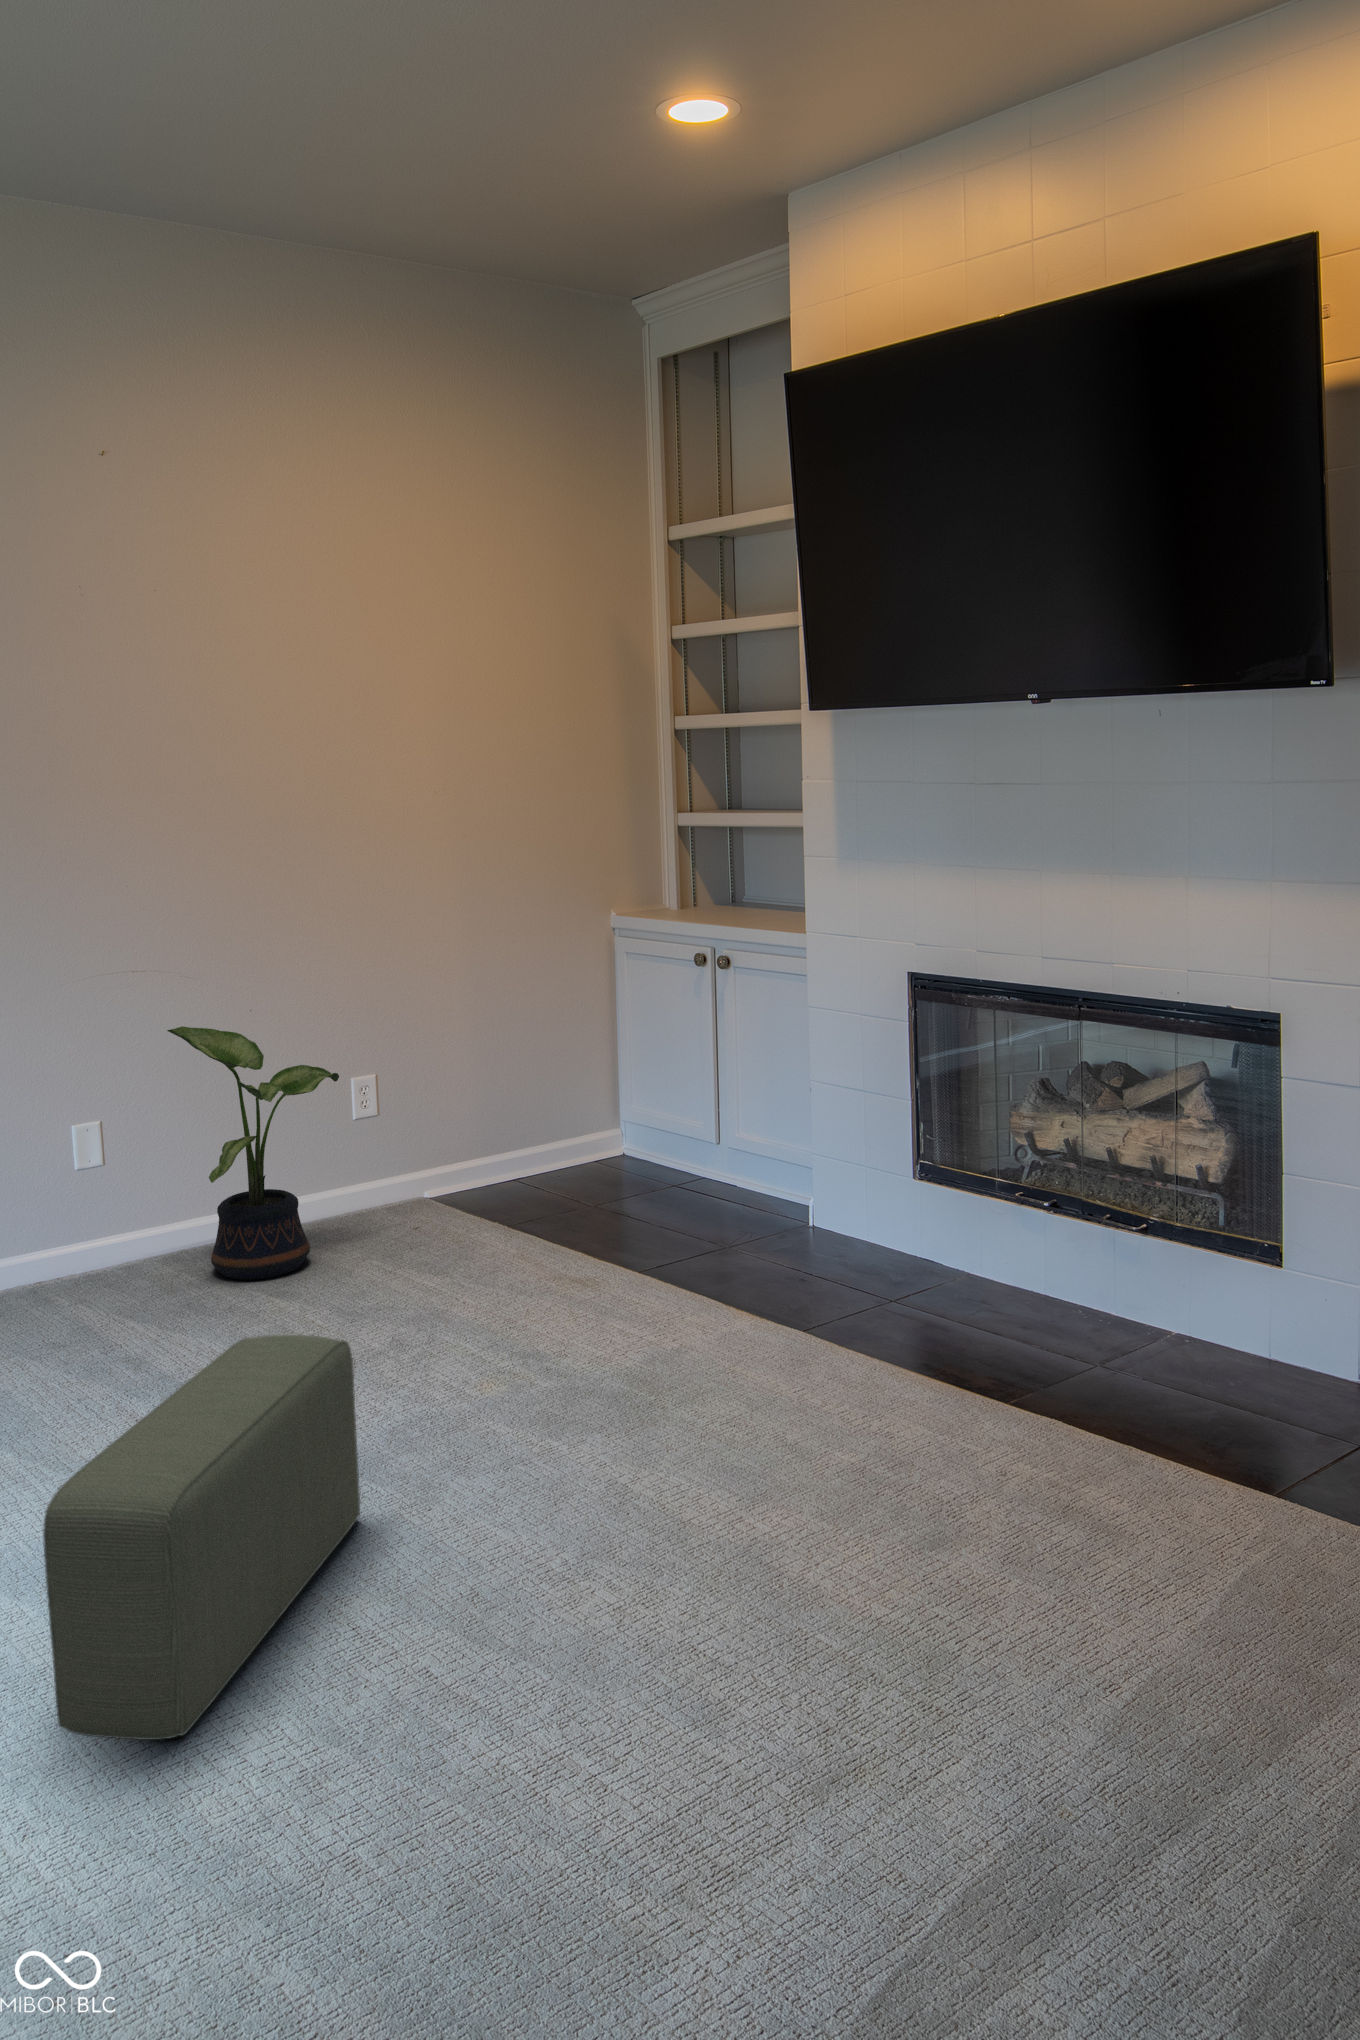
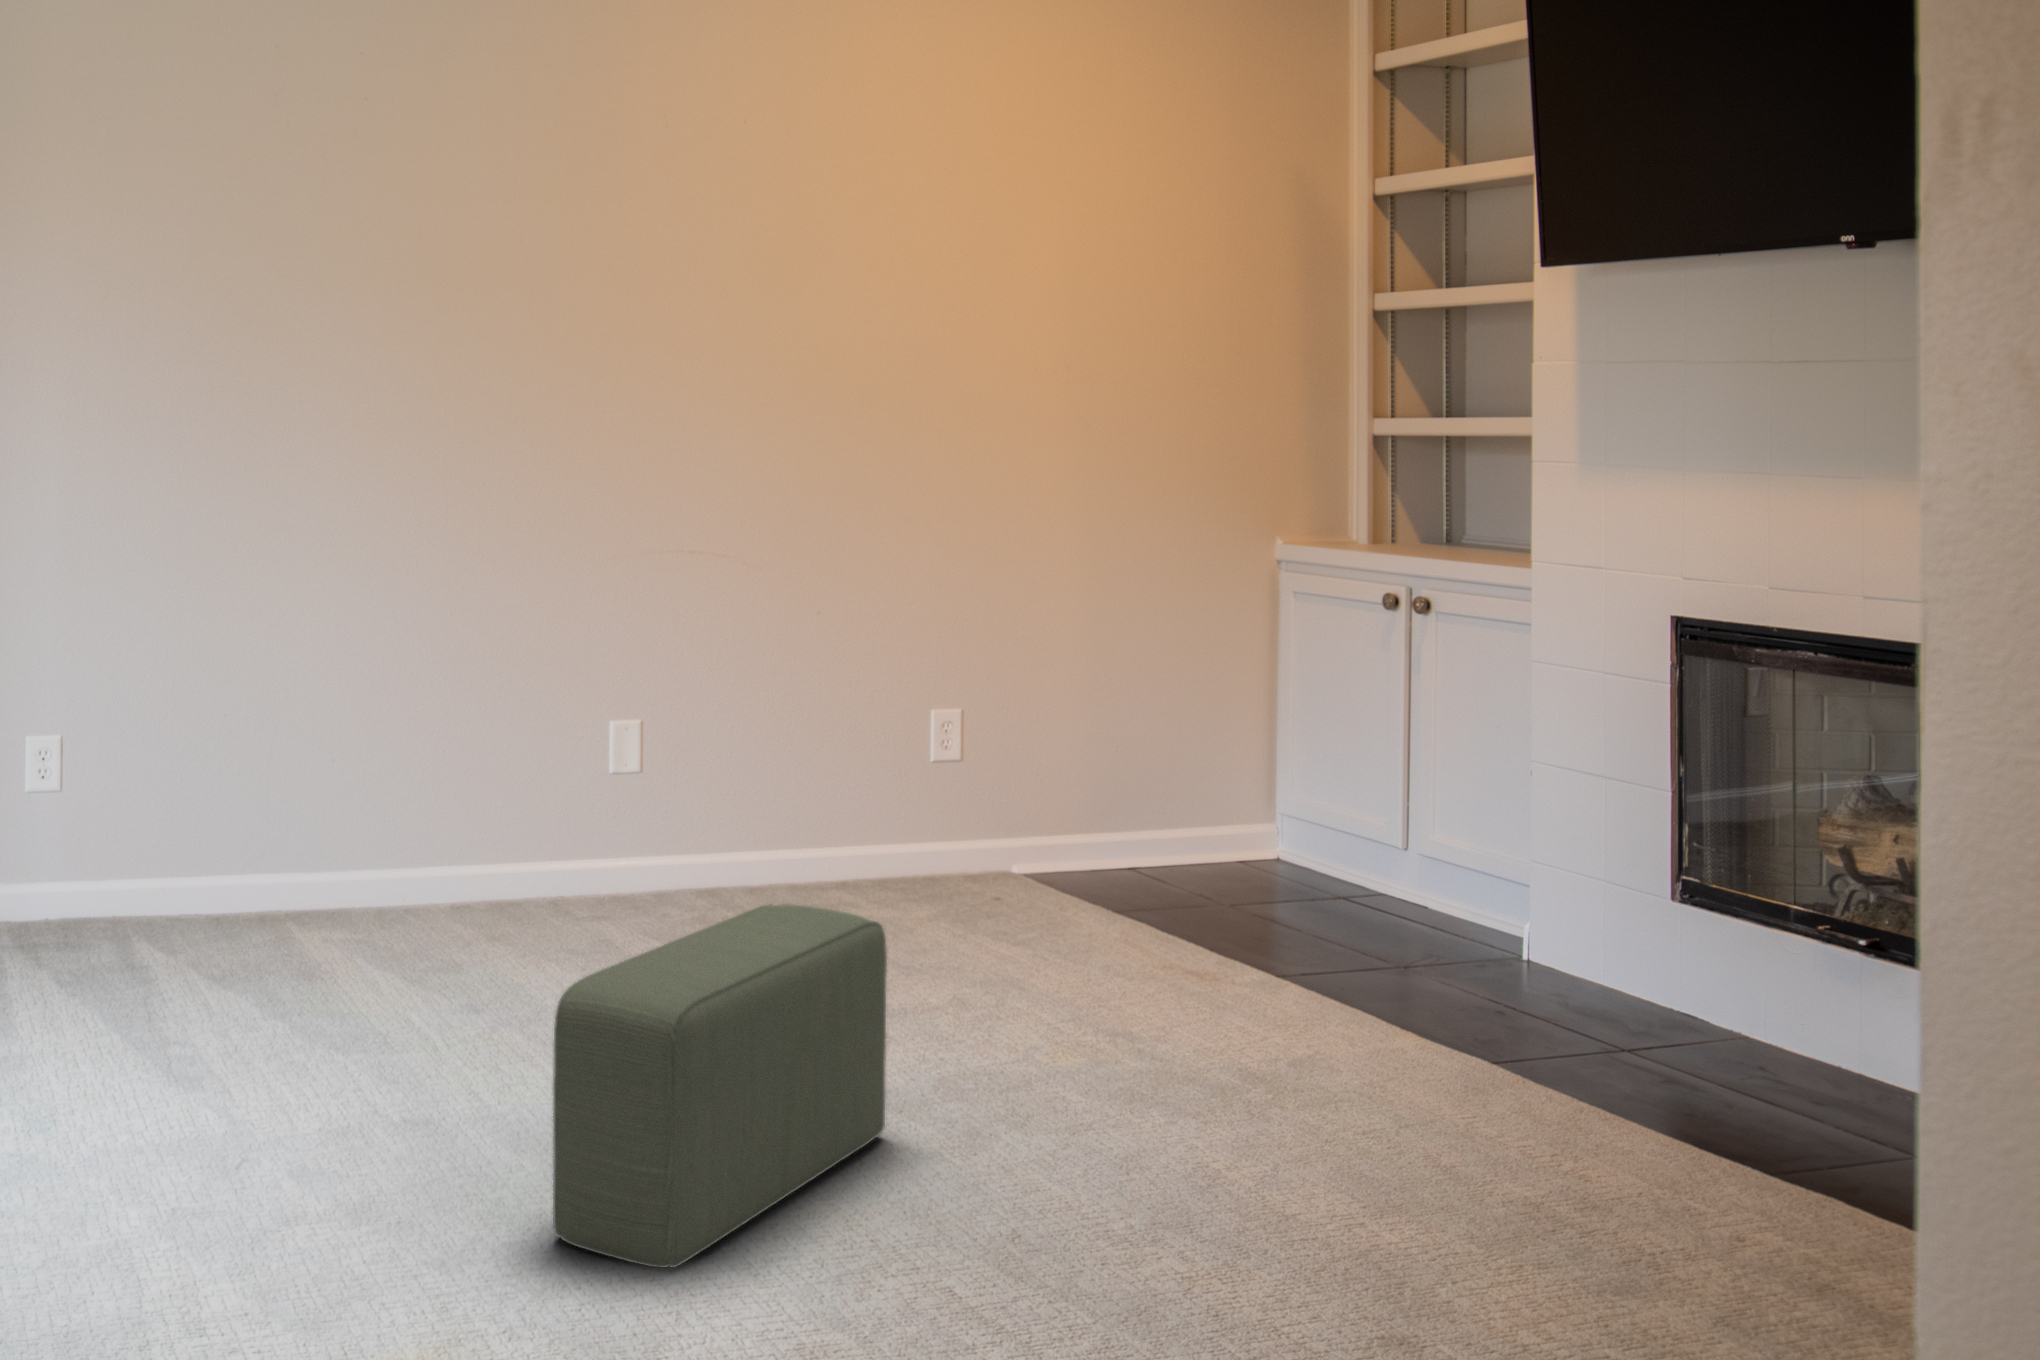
potted plant: present [167,1026,339,1280] -> none [725,613,914,912]

